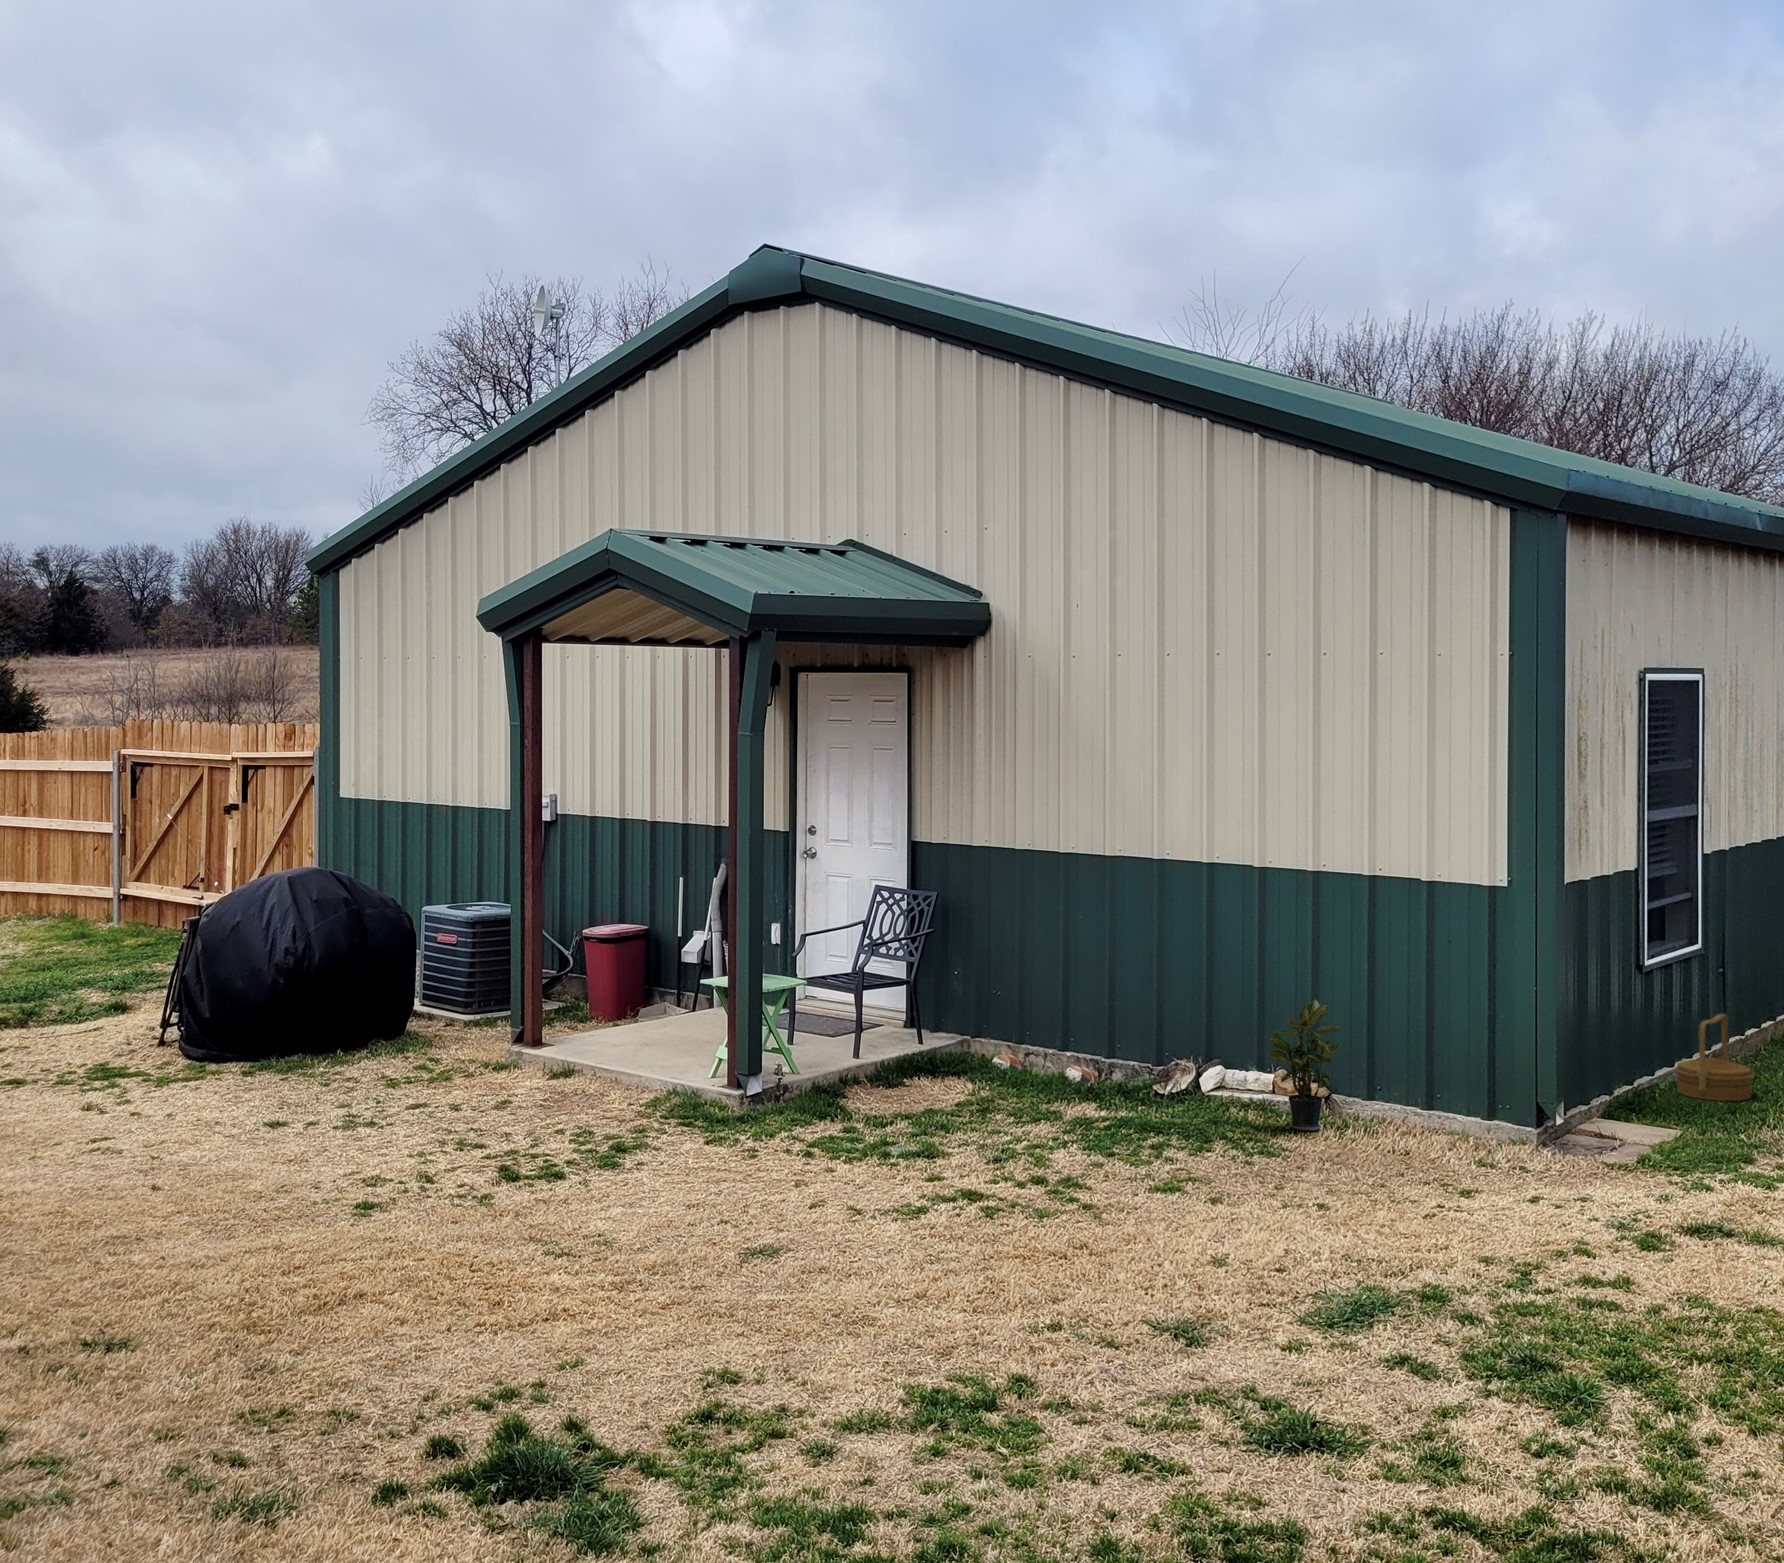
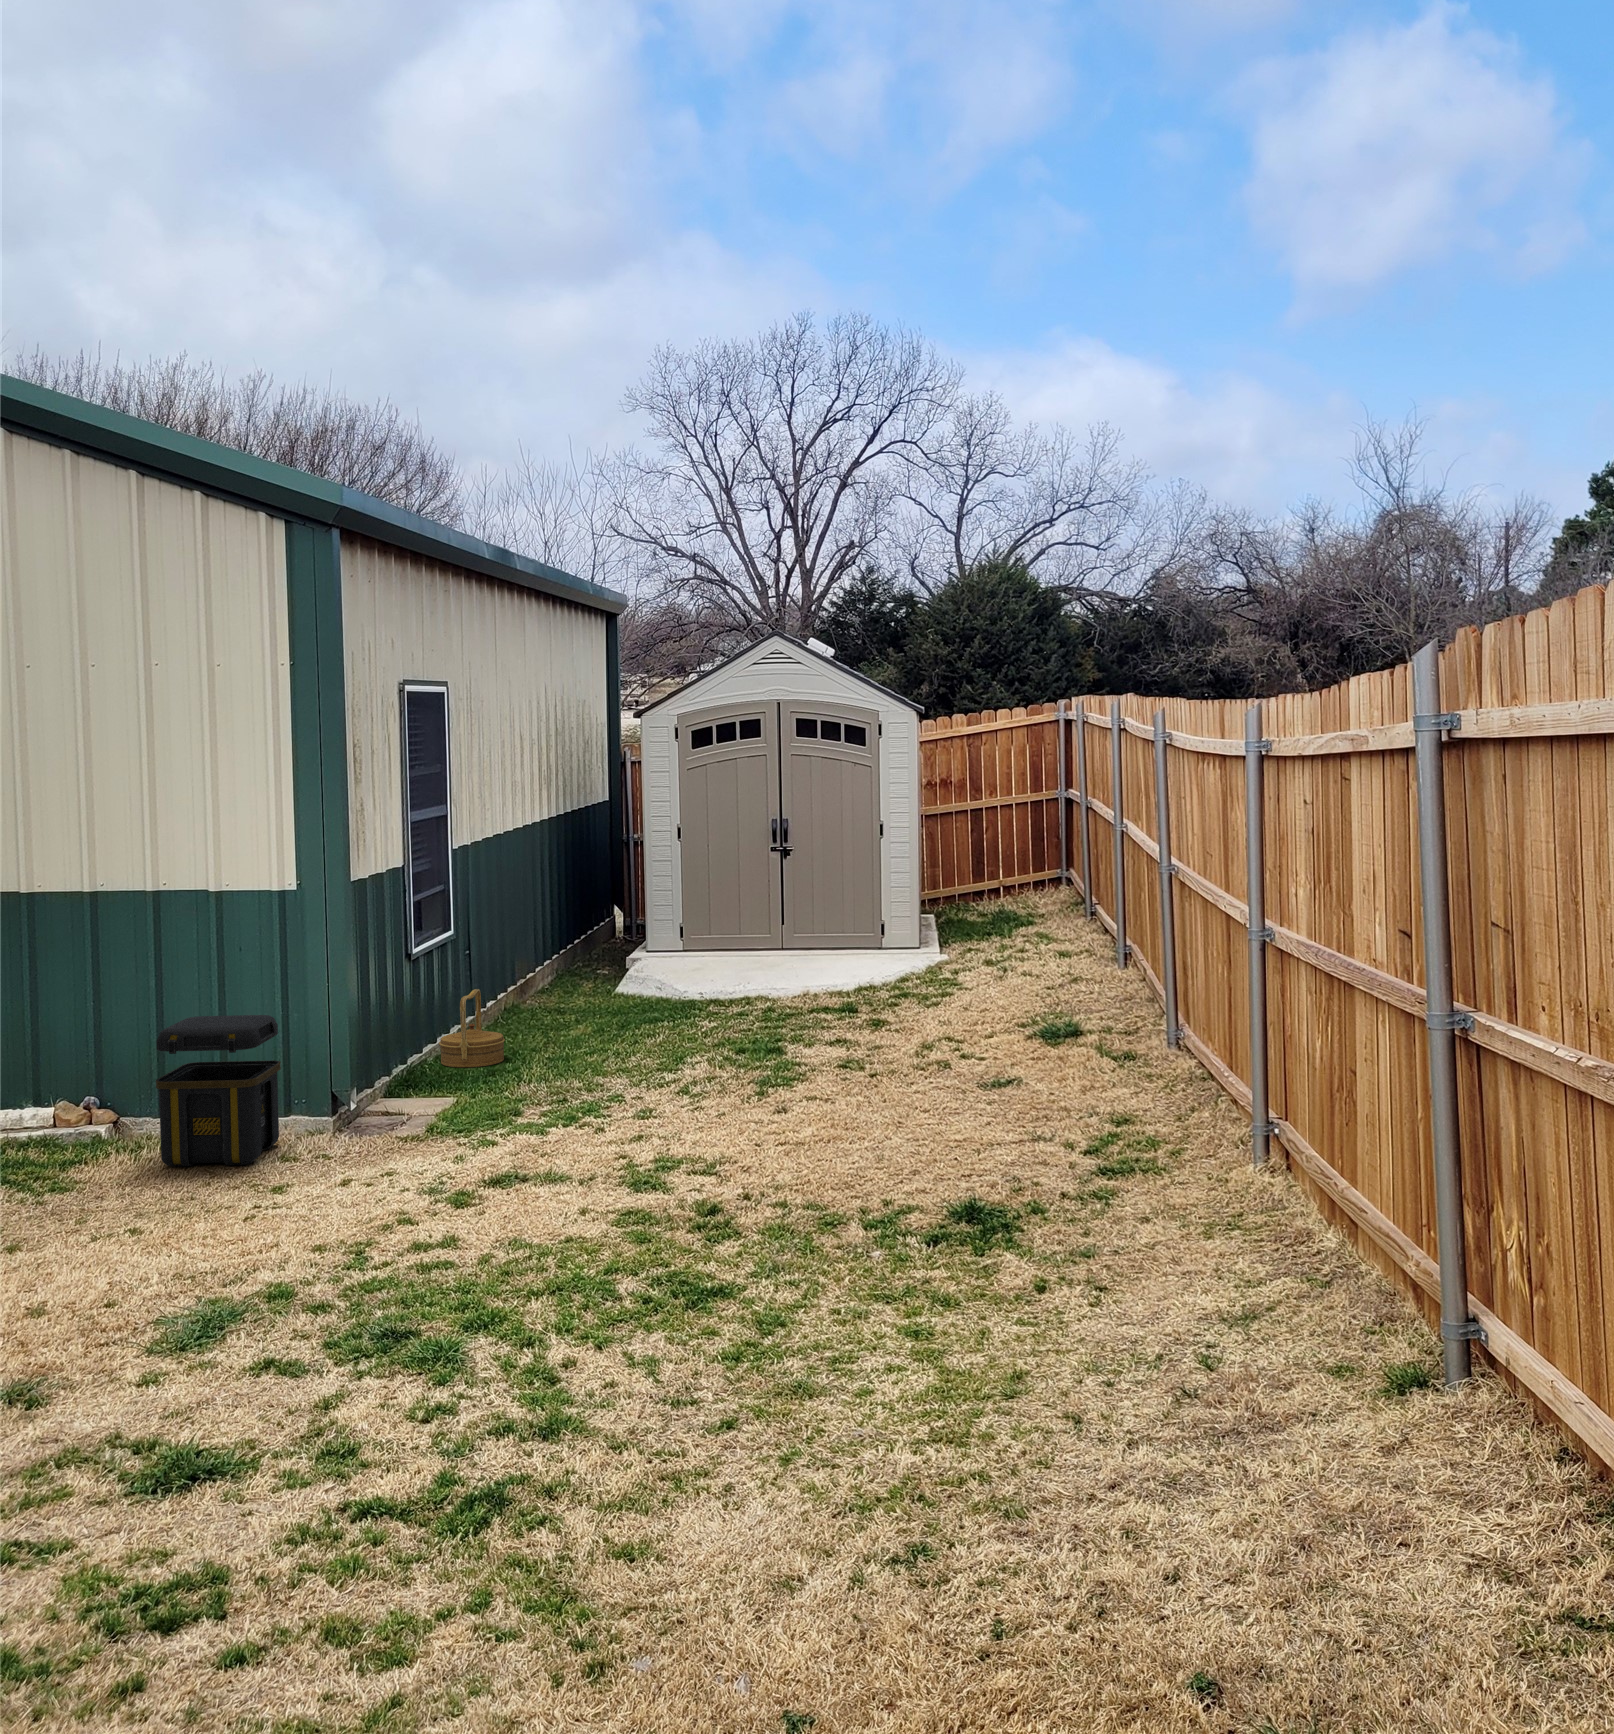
potted plant: present [1268,1000,1340,1131] -> none [45,1020,128,1160]
toolbox: none [1360,1007,1482,1162] -> present [156,1015,281,1166]

